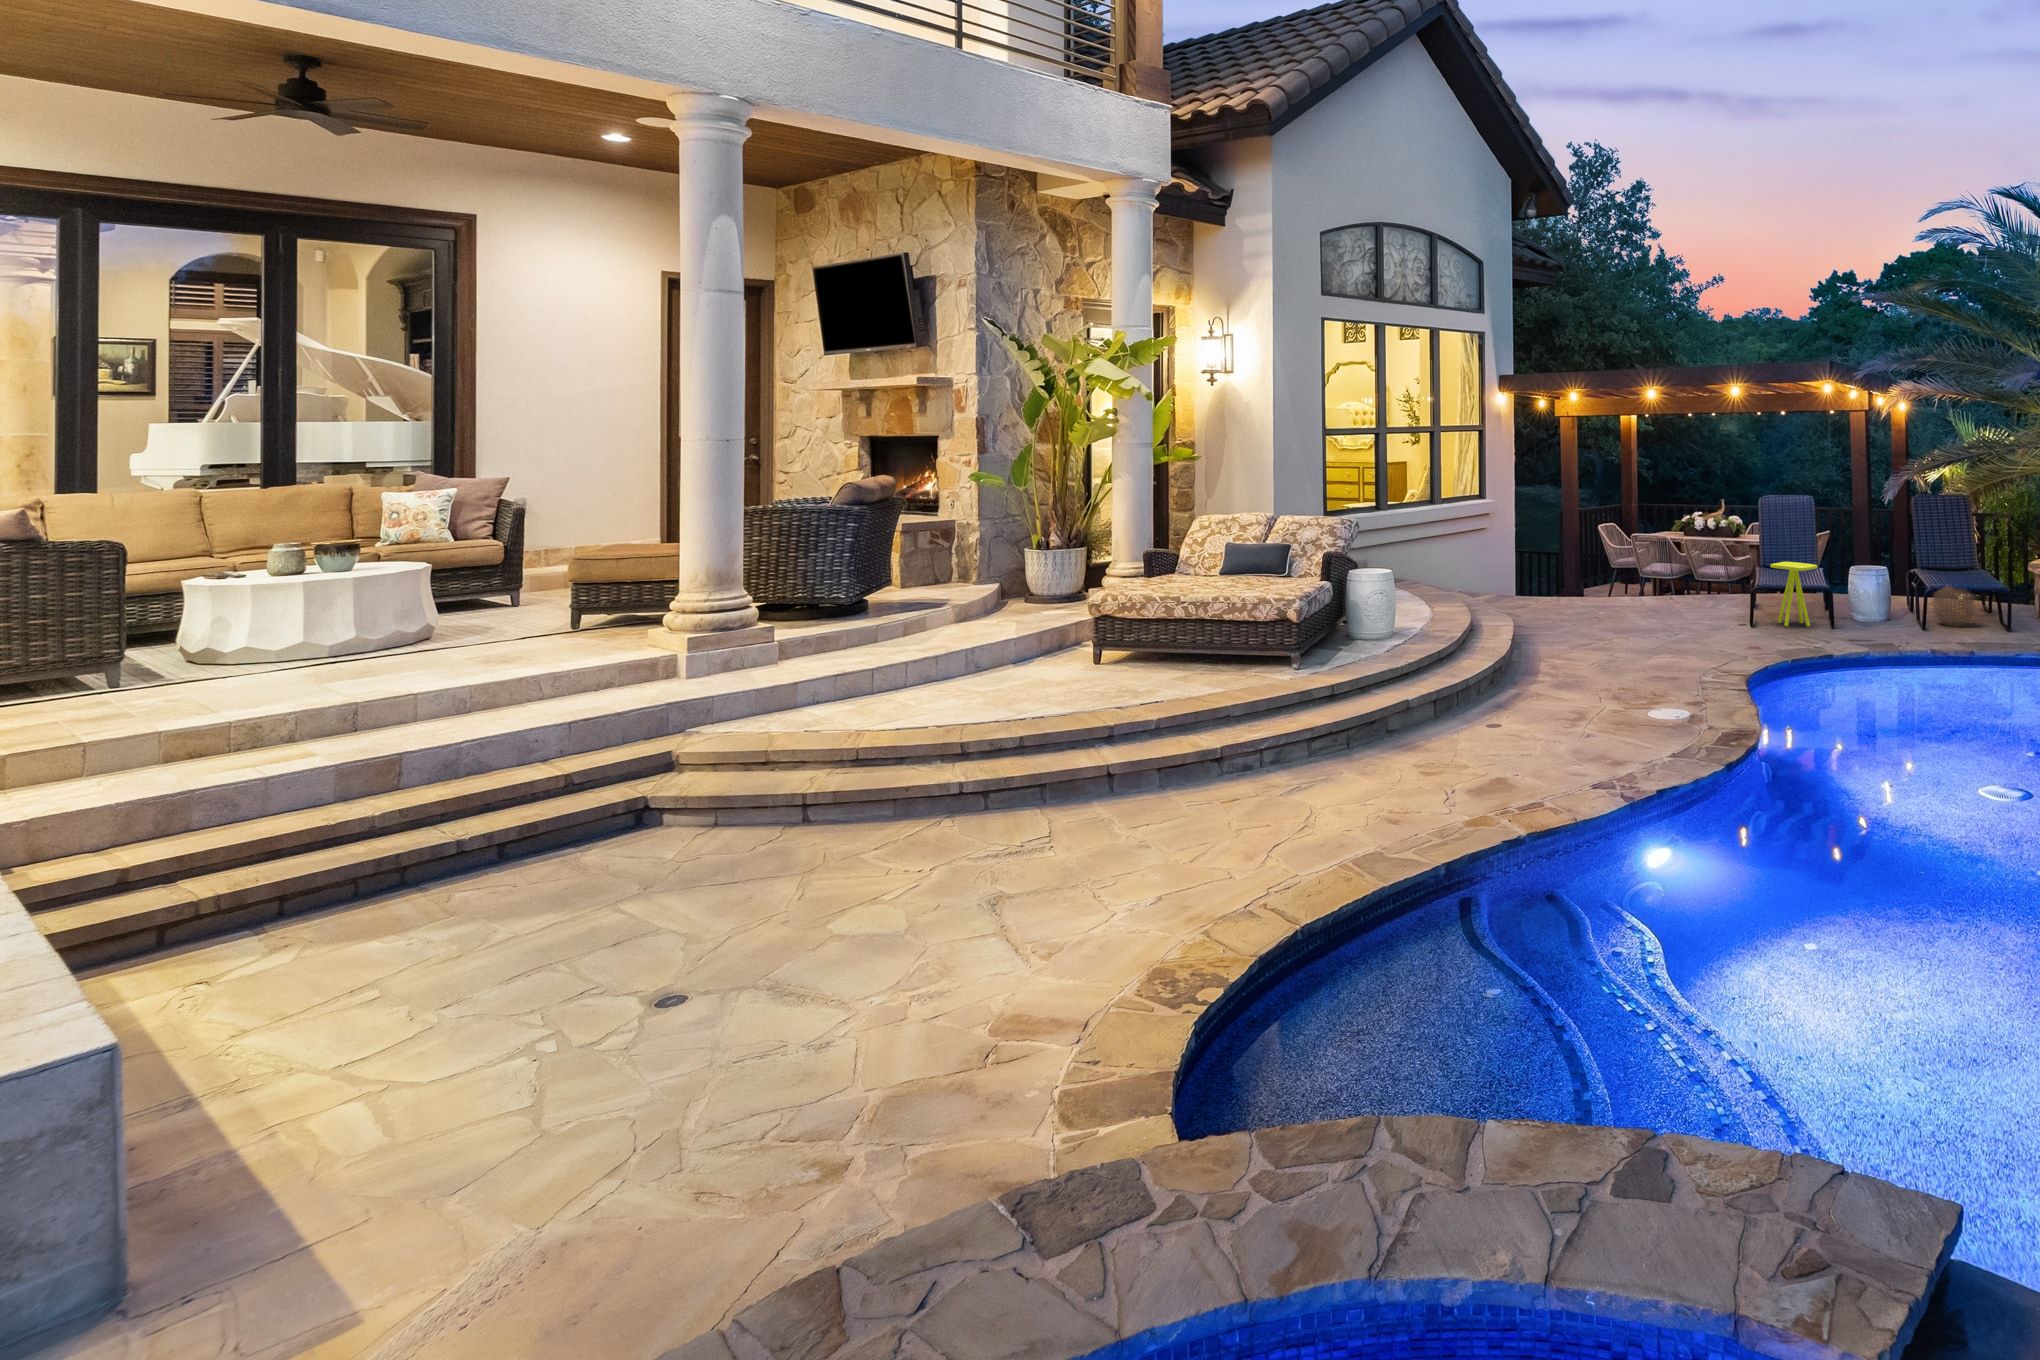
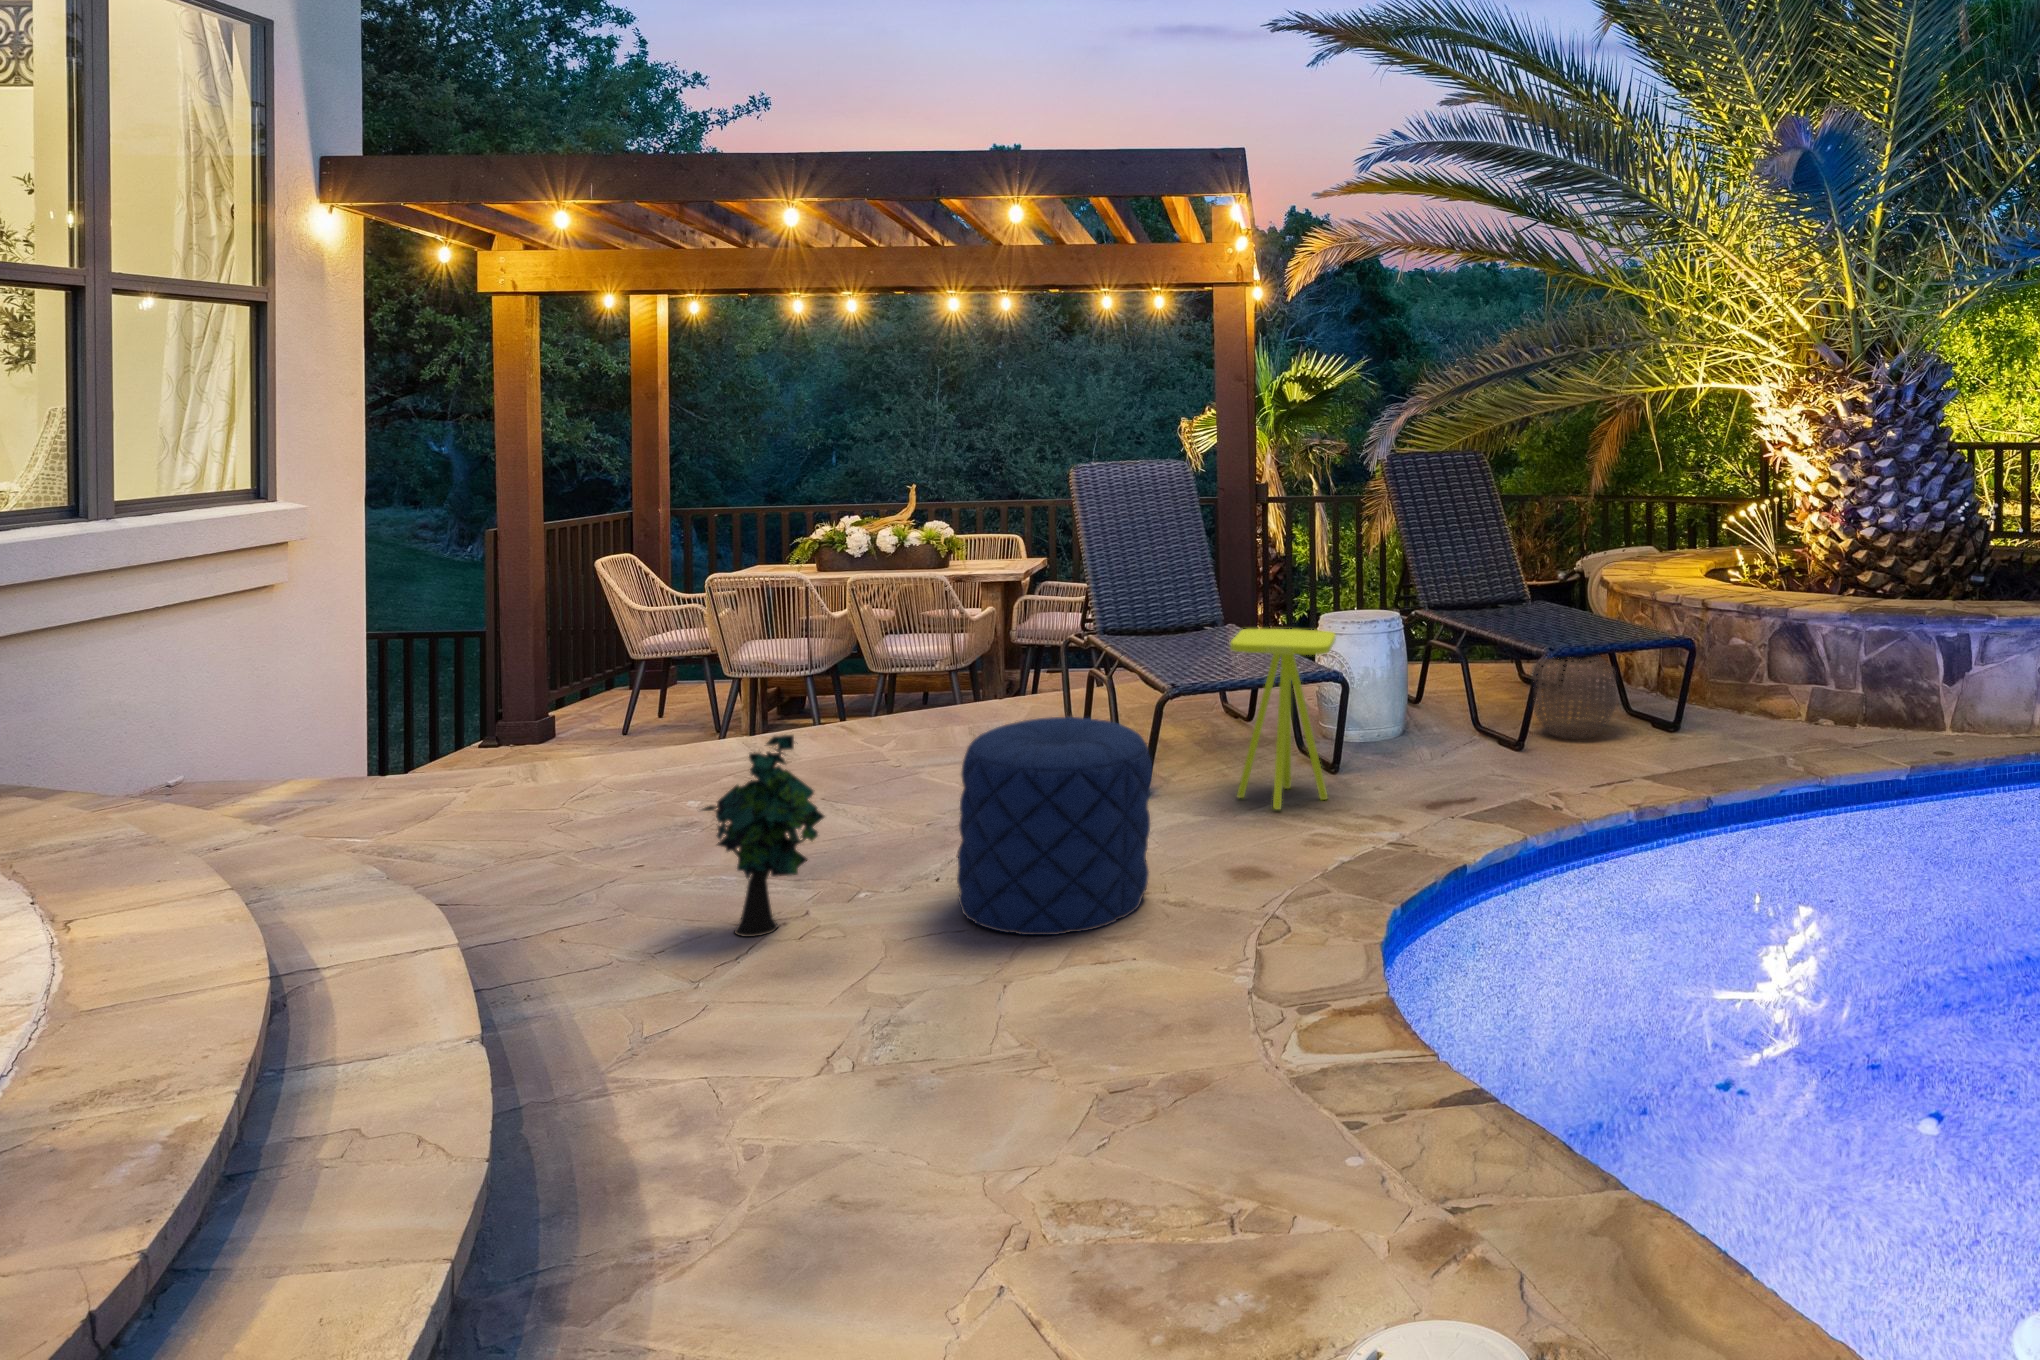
decorative plant: none [1593,572,1626,628] -> present [702,735,824,937]
pouf: none [1658,578,1716,638] -> present [957,717,1152,935]

